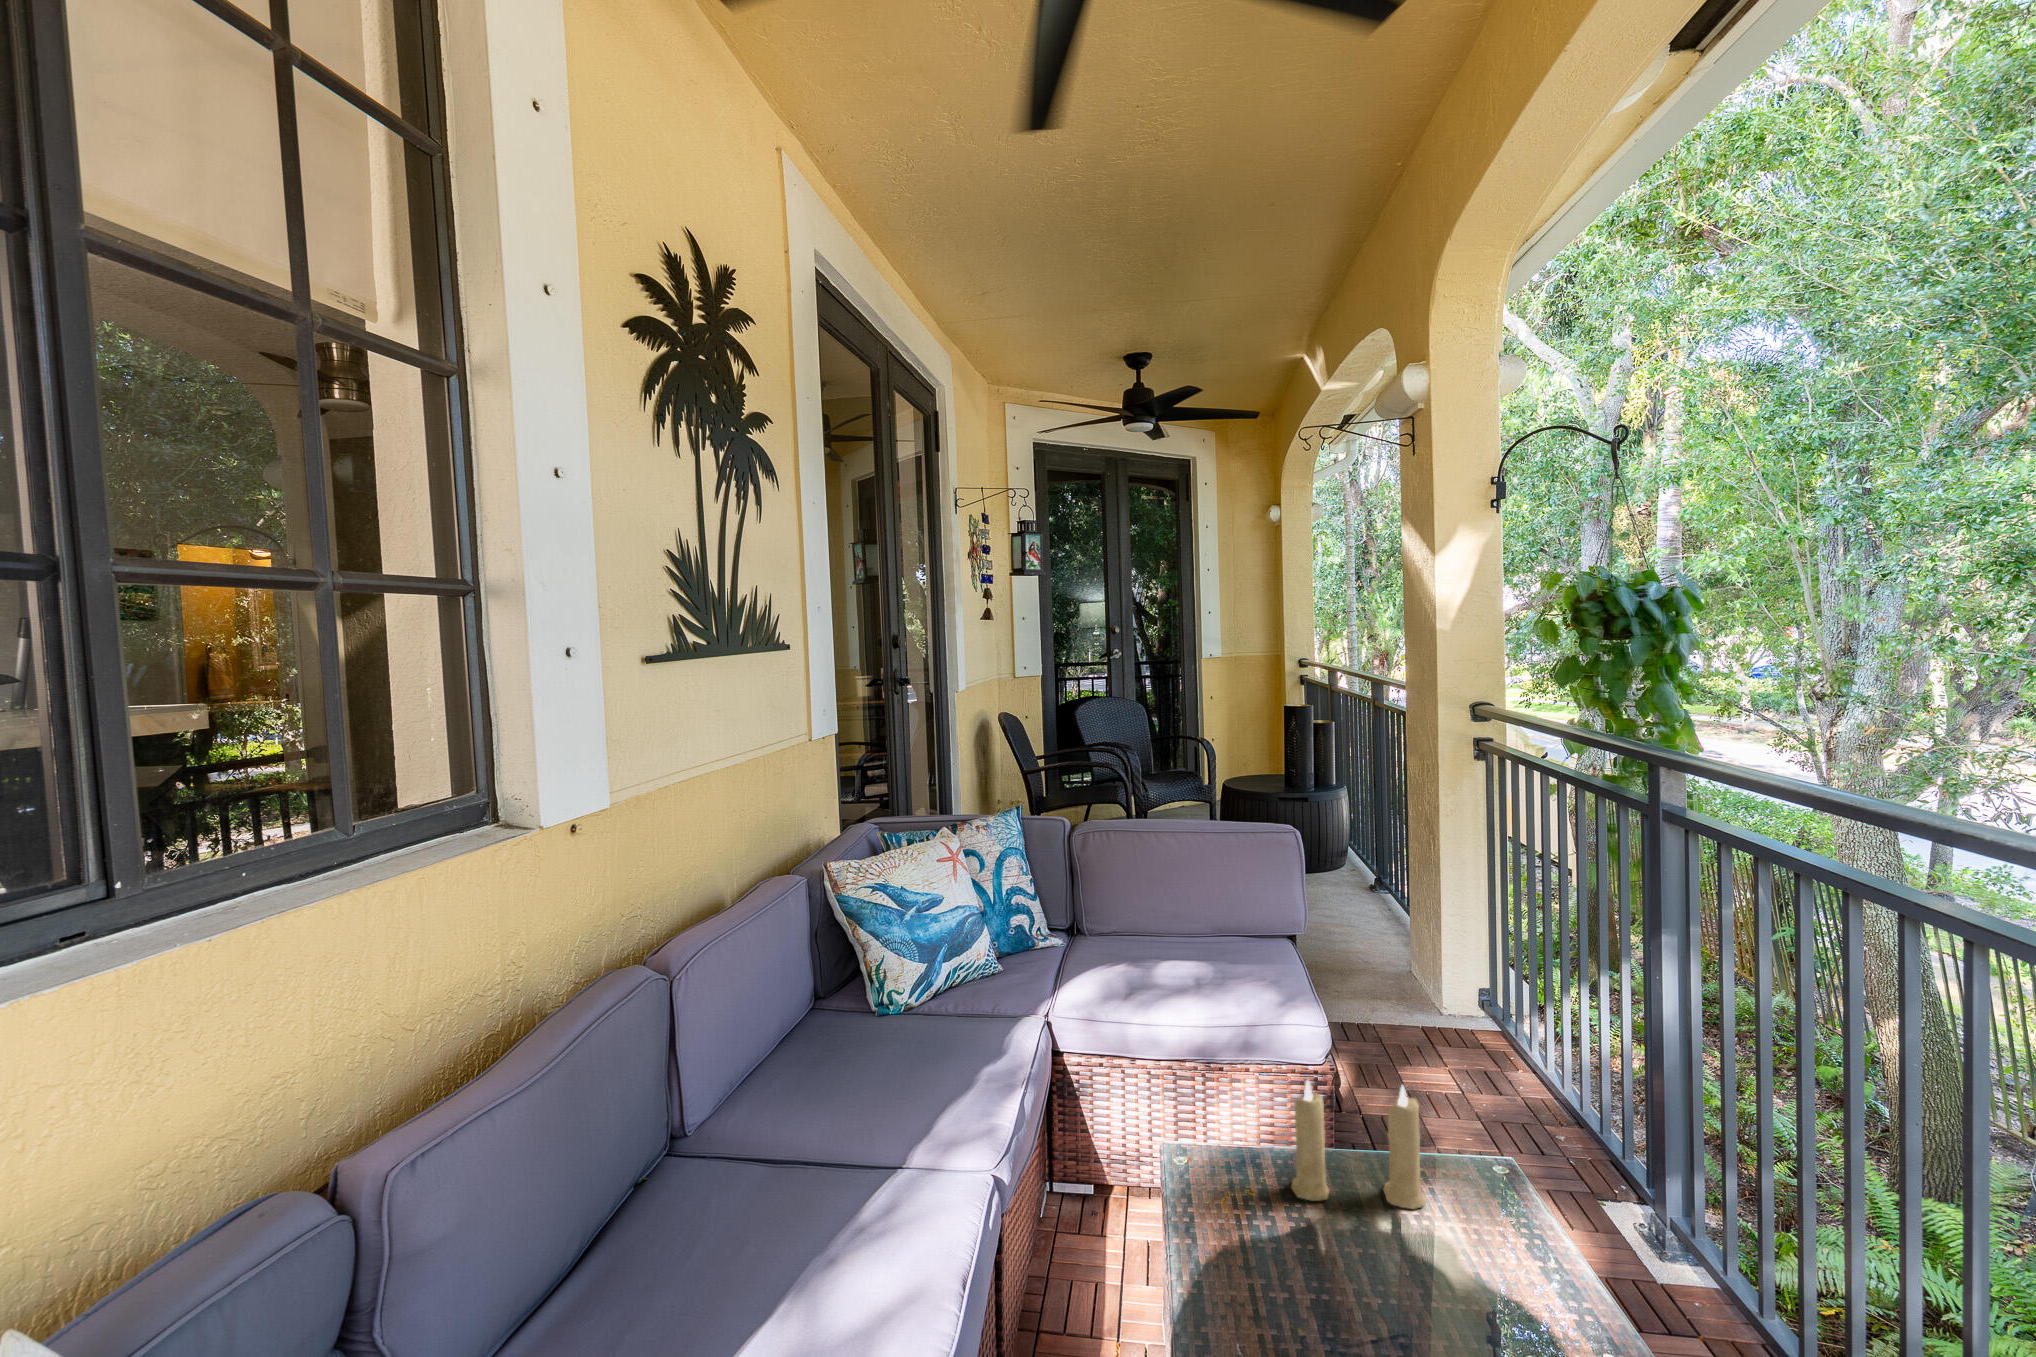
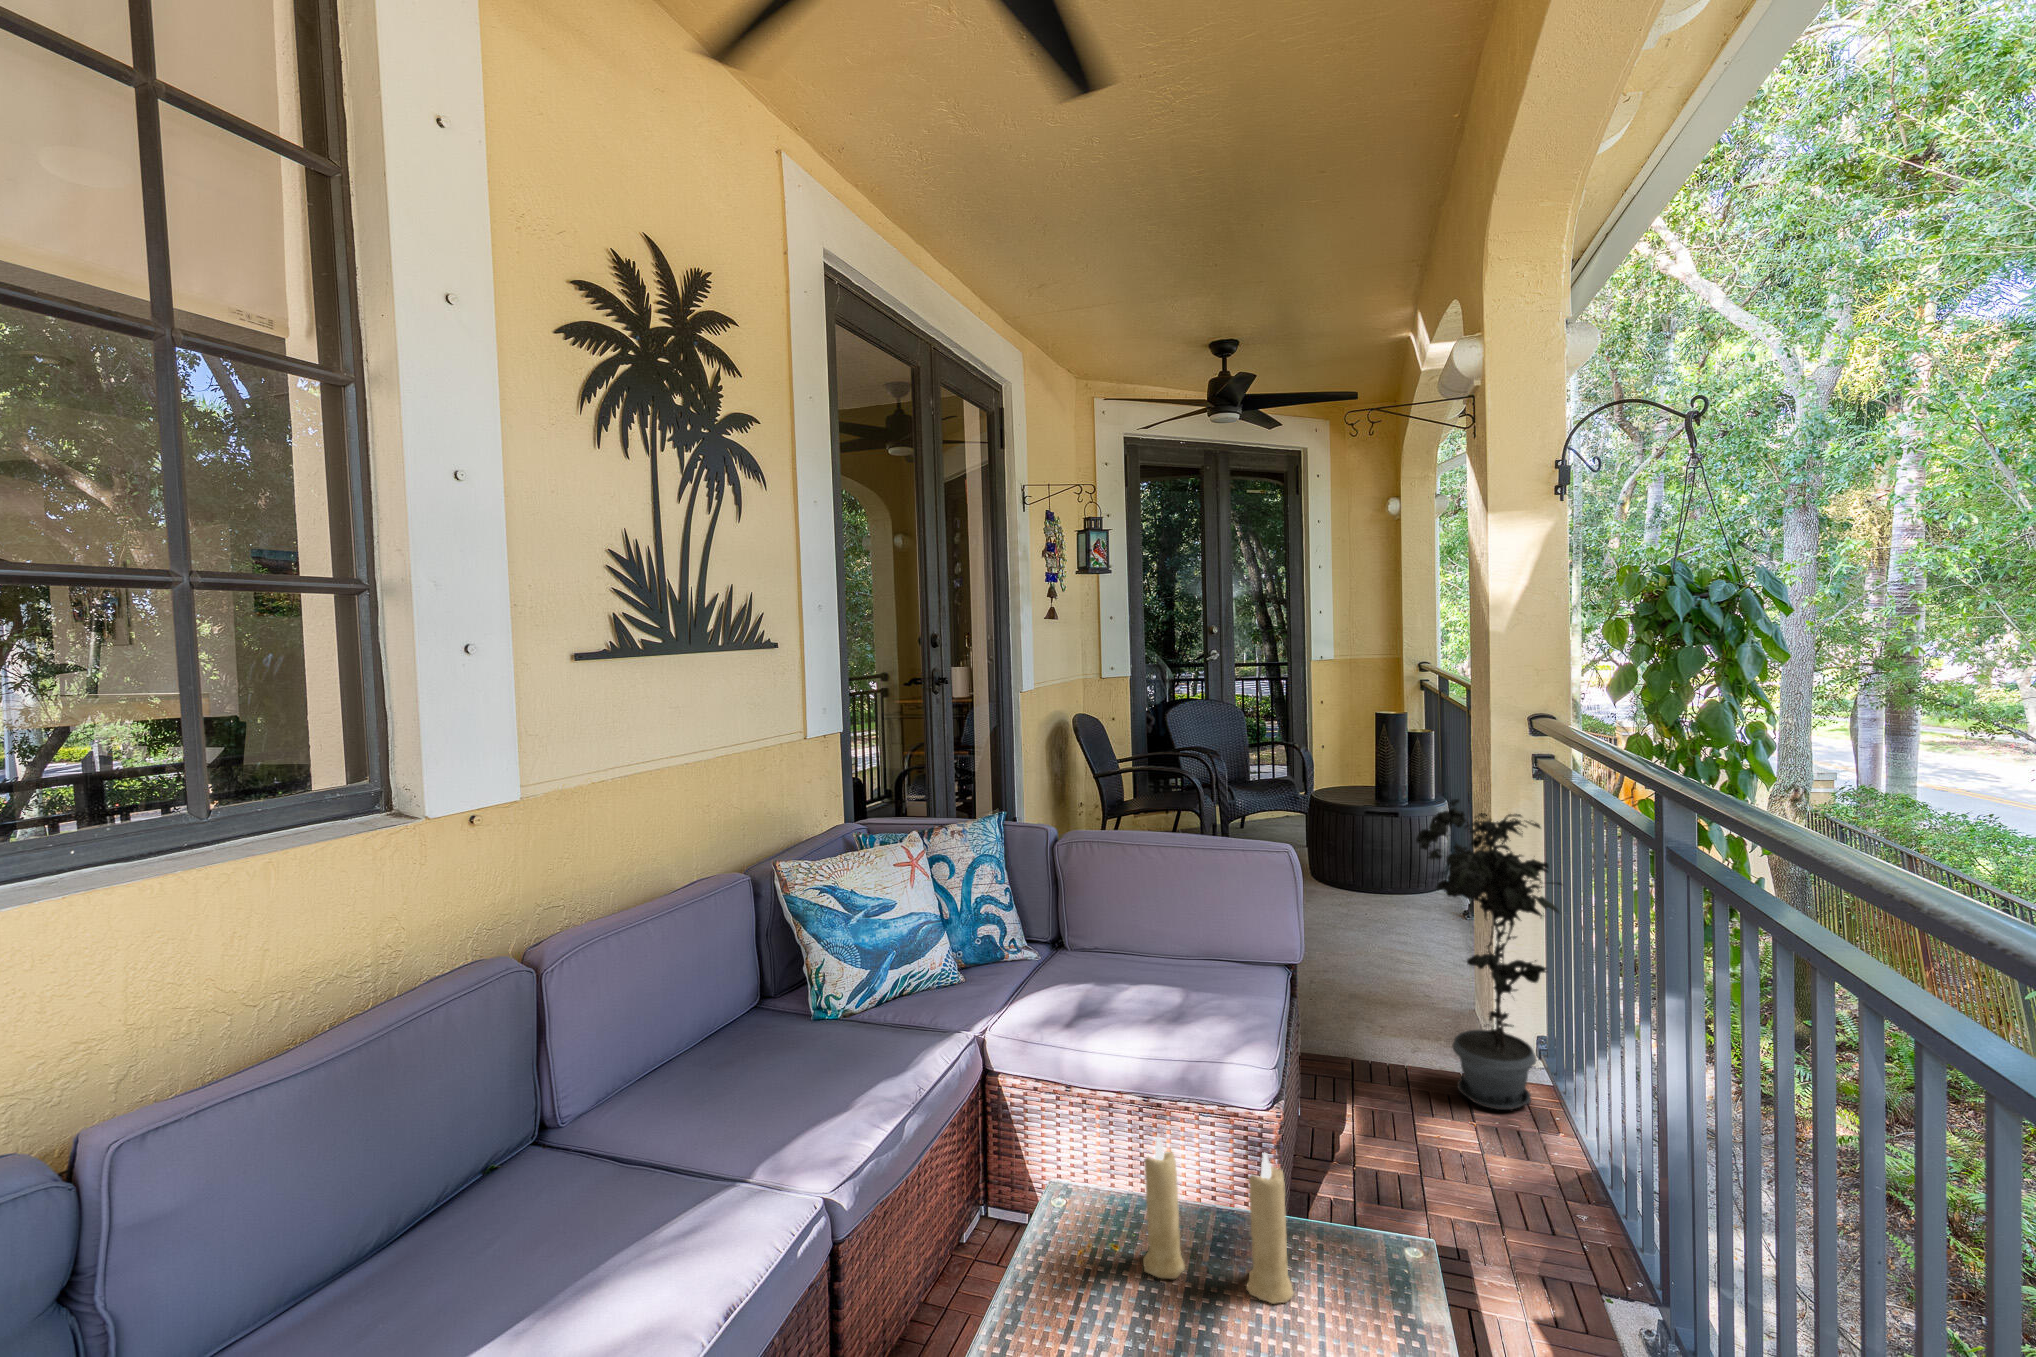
potted plant: none [1382,787,1513,1056] -> present [1416,799,1562,1110]

